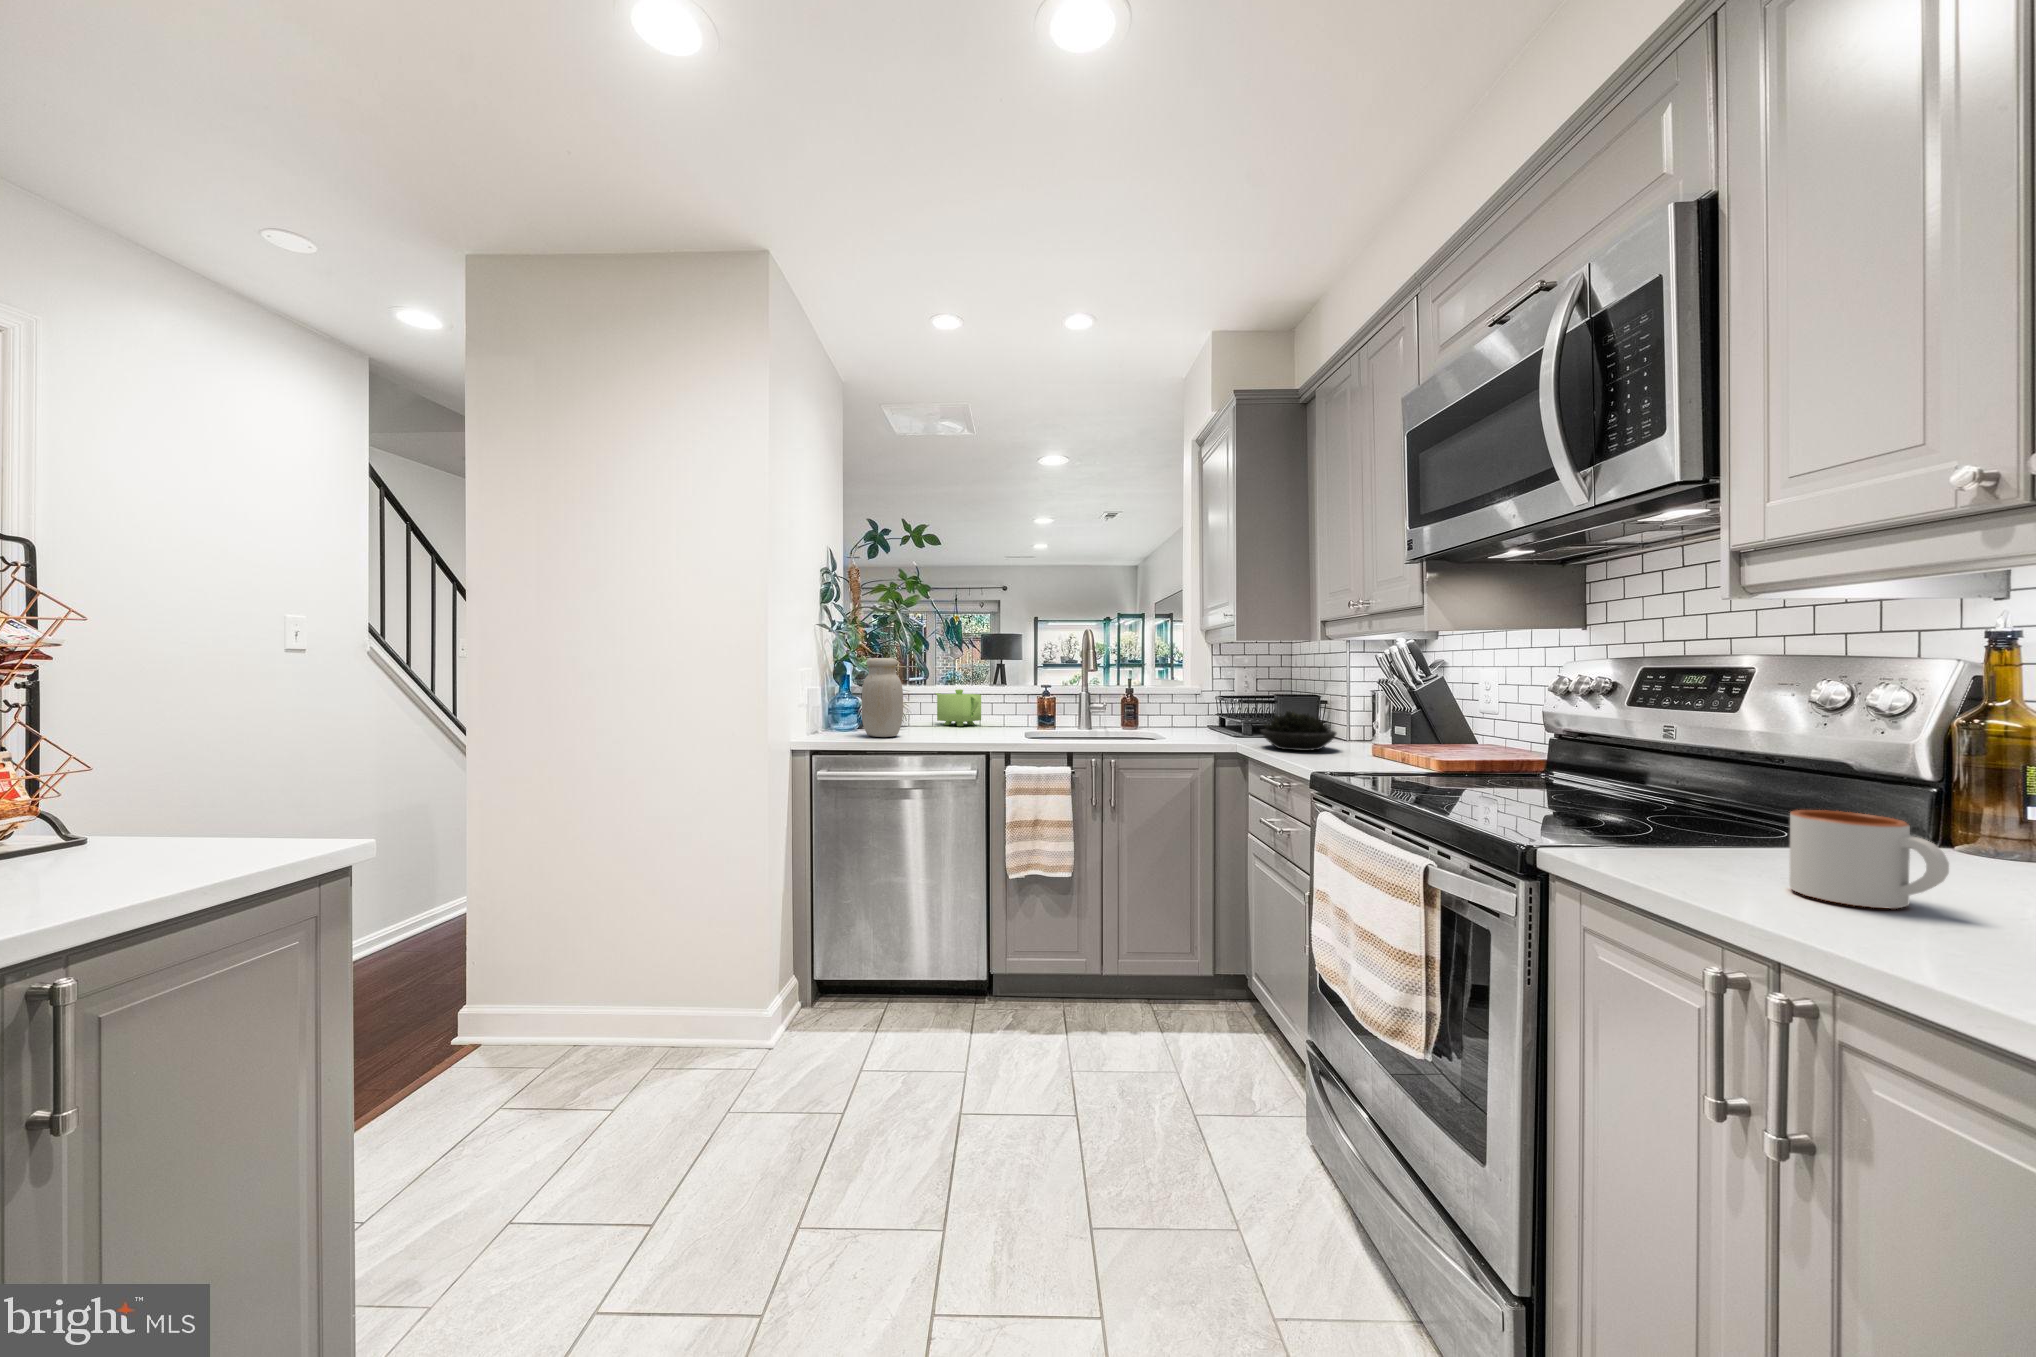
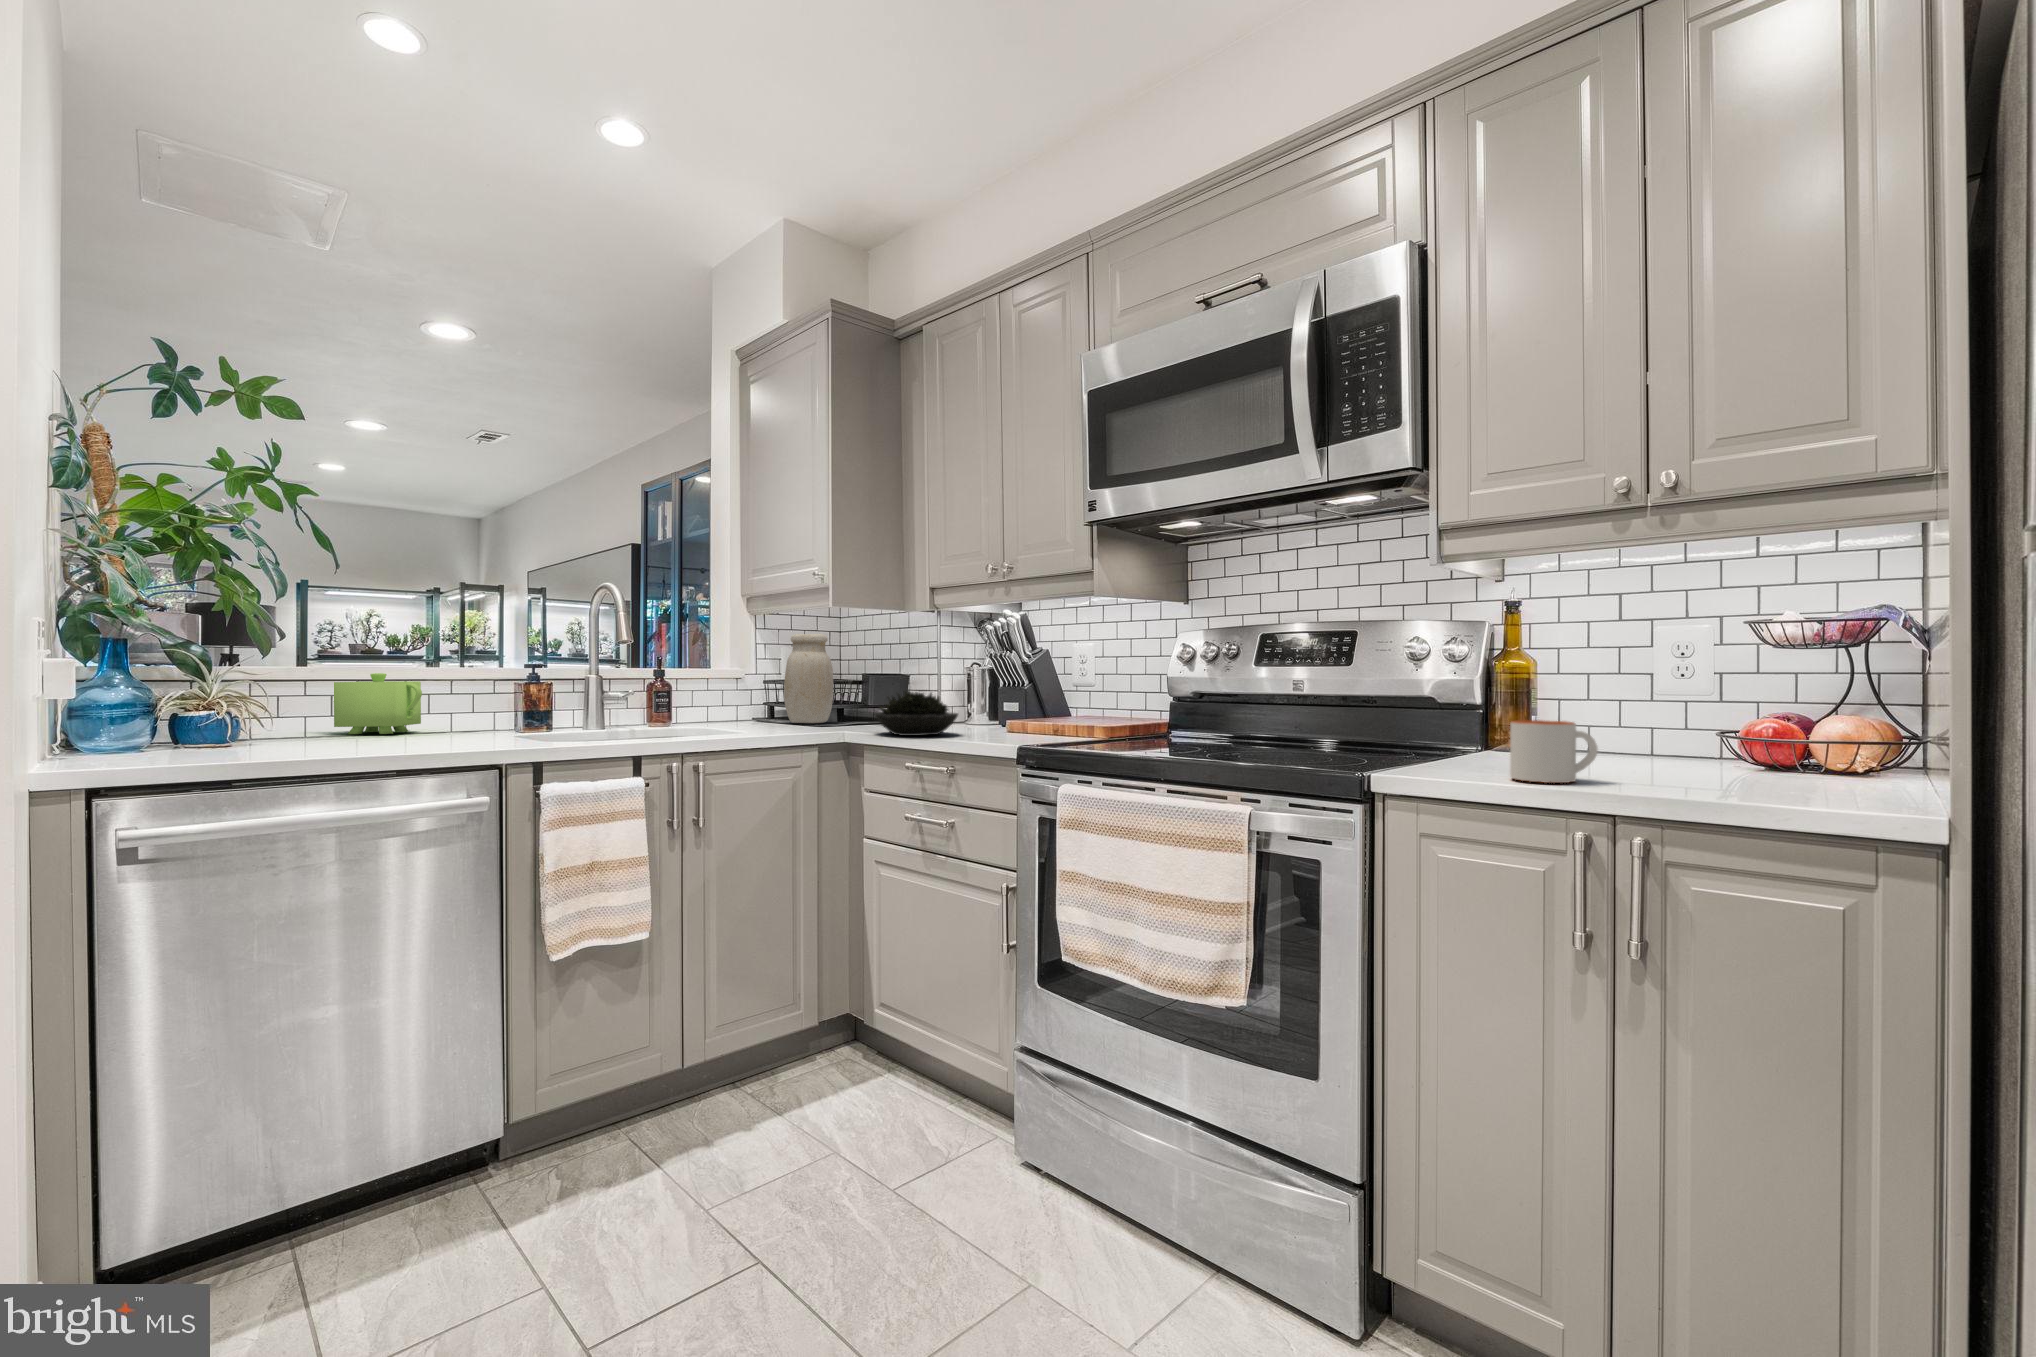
jar: present [862,658,903,737] -> present [784,634,833,723]

